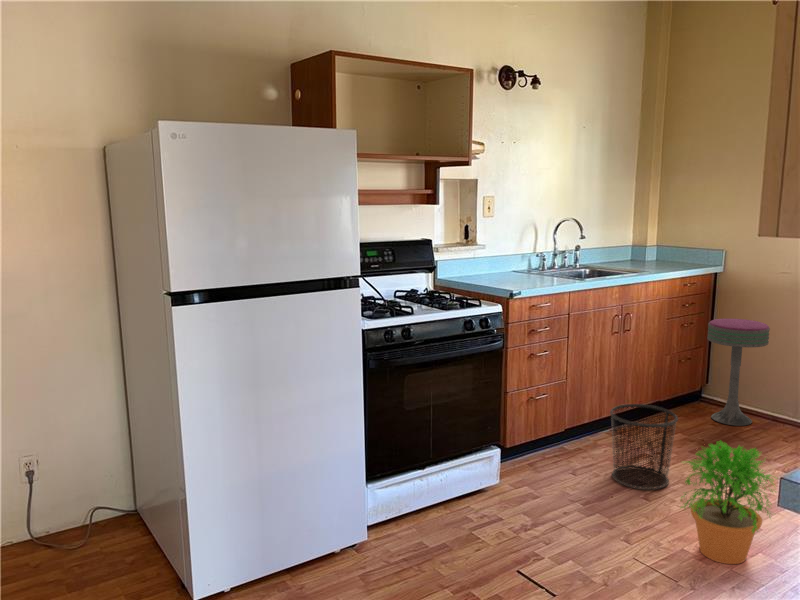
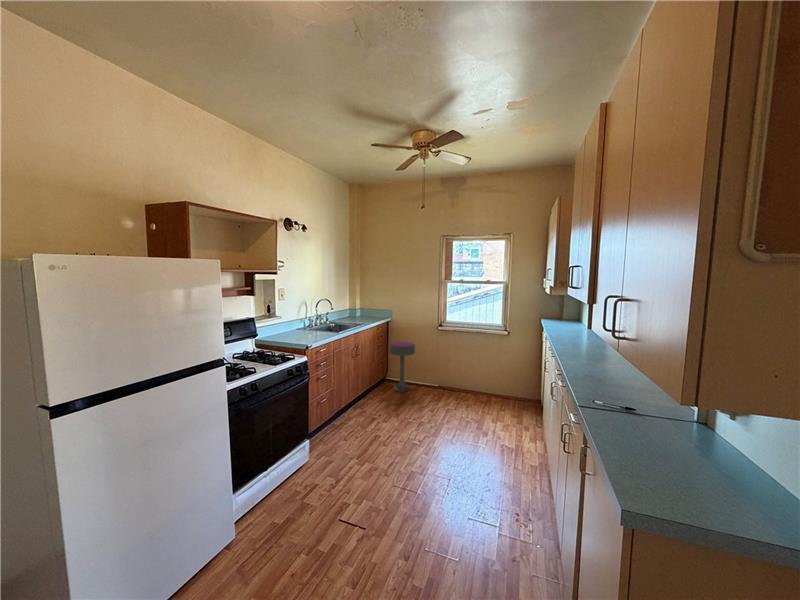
waste bin: present [610,404,678,490] -> none [361,394,394,441]
potted plant: present [681,440,776,564] -> none [407,412,455,474]

